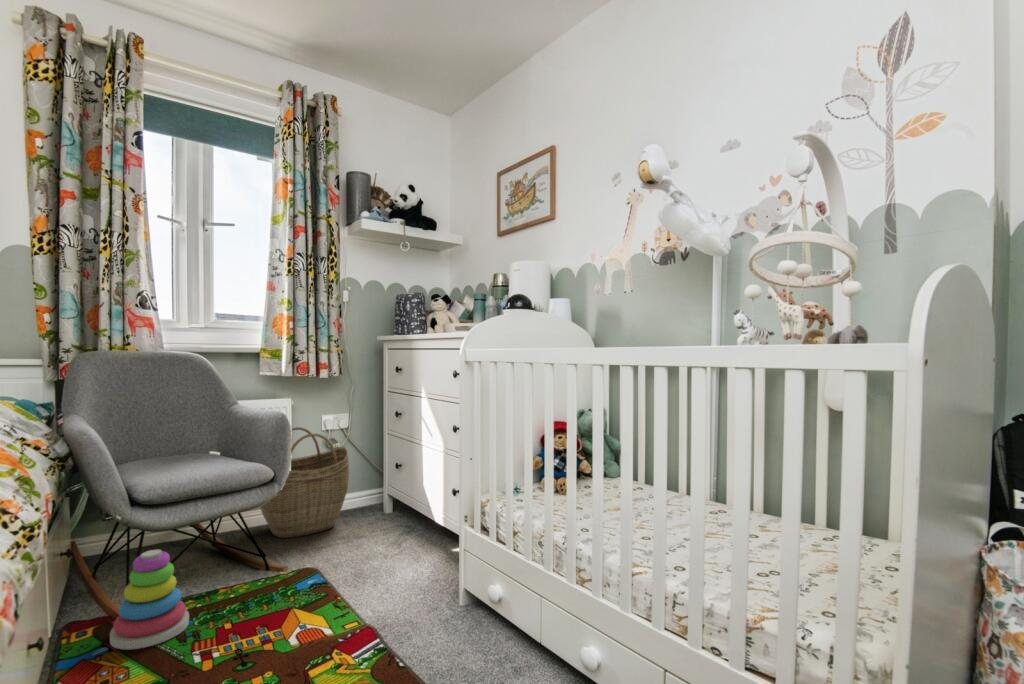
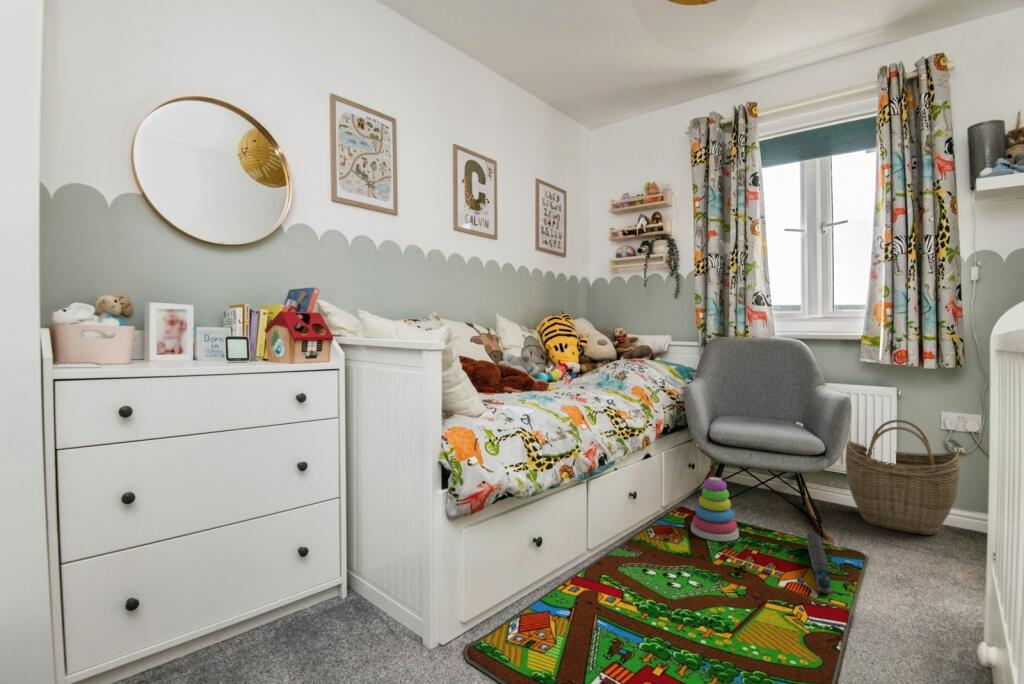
toy train: none [266,569,343,627] -> present [807,533,832,594]

